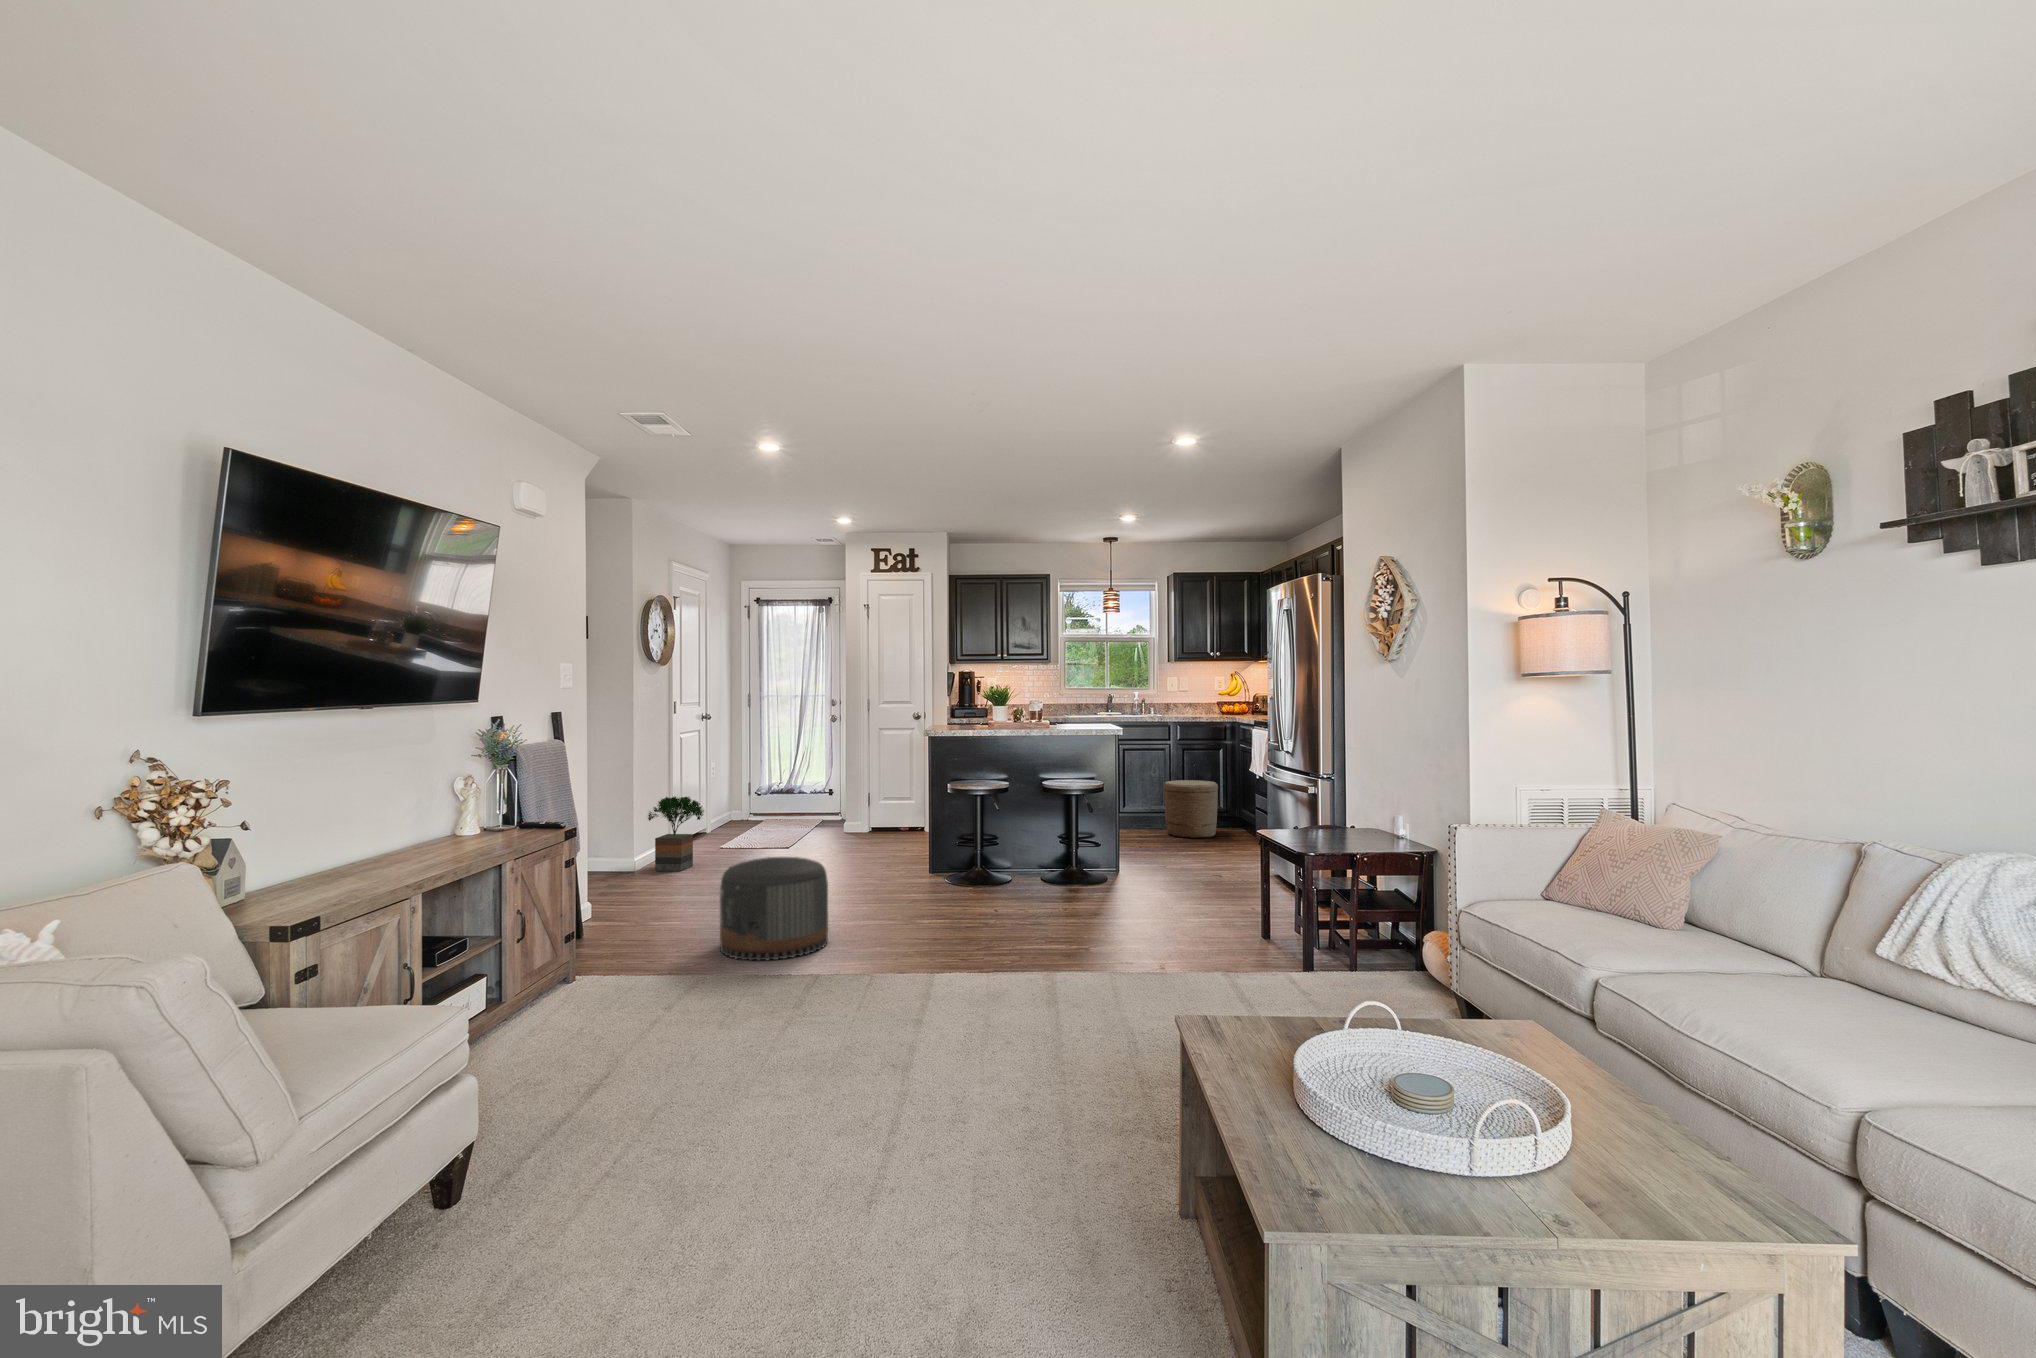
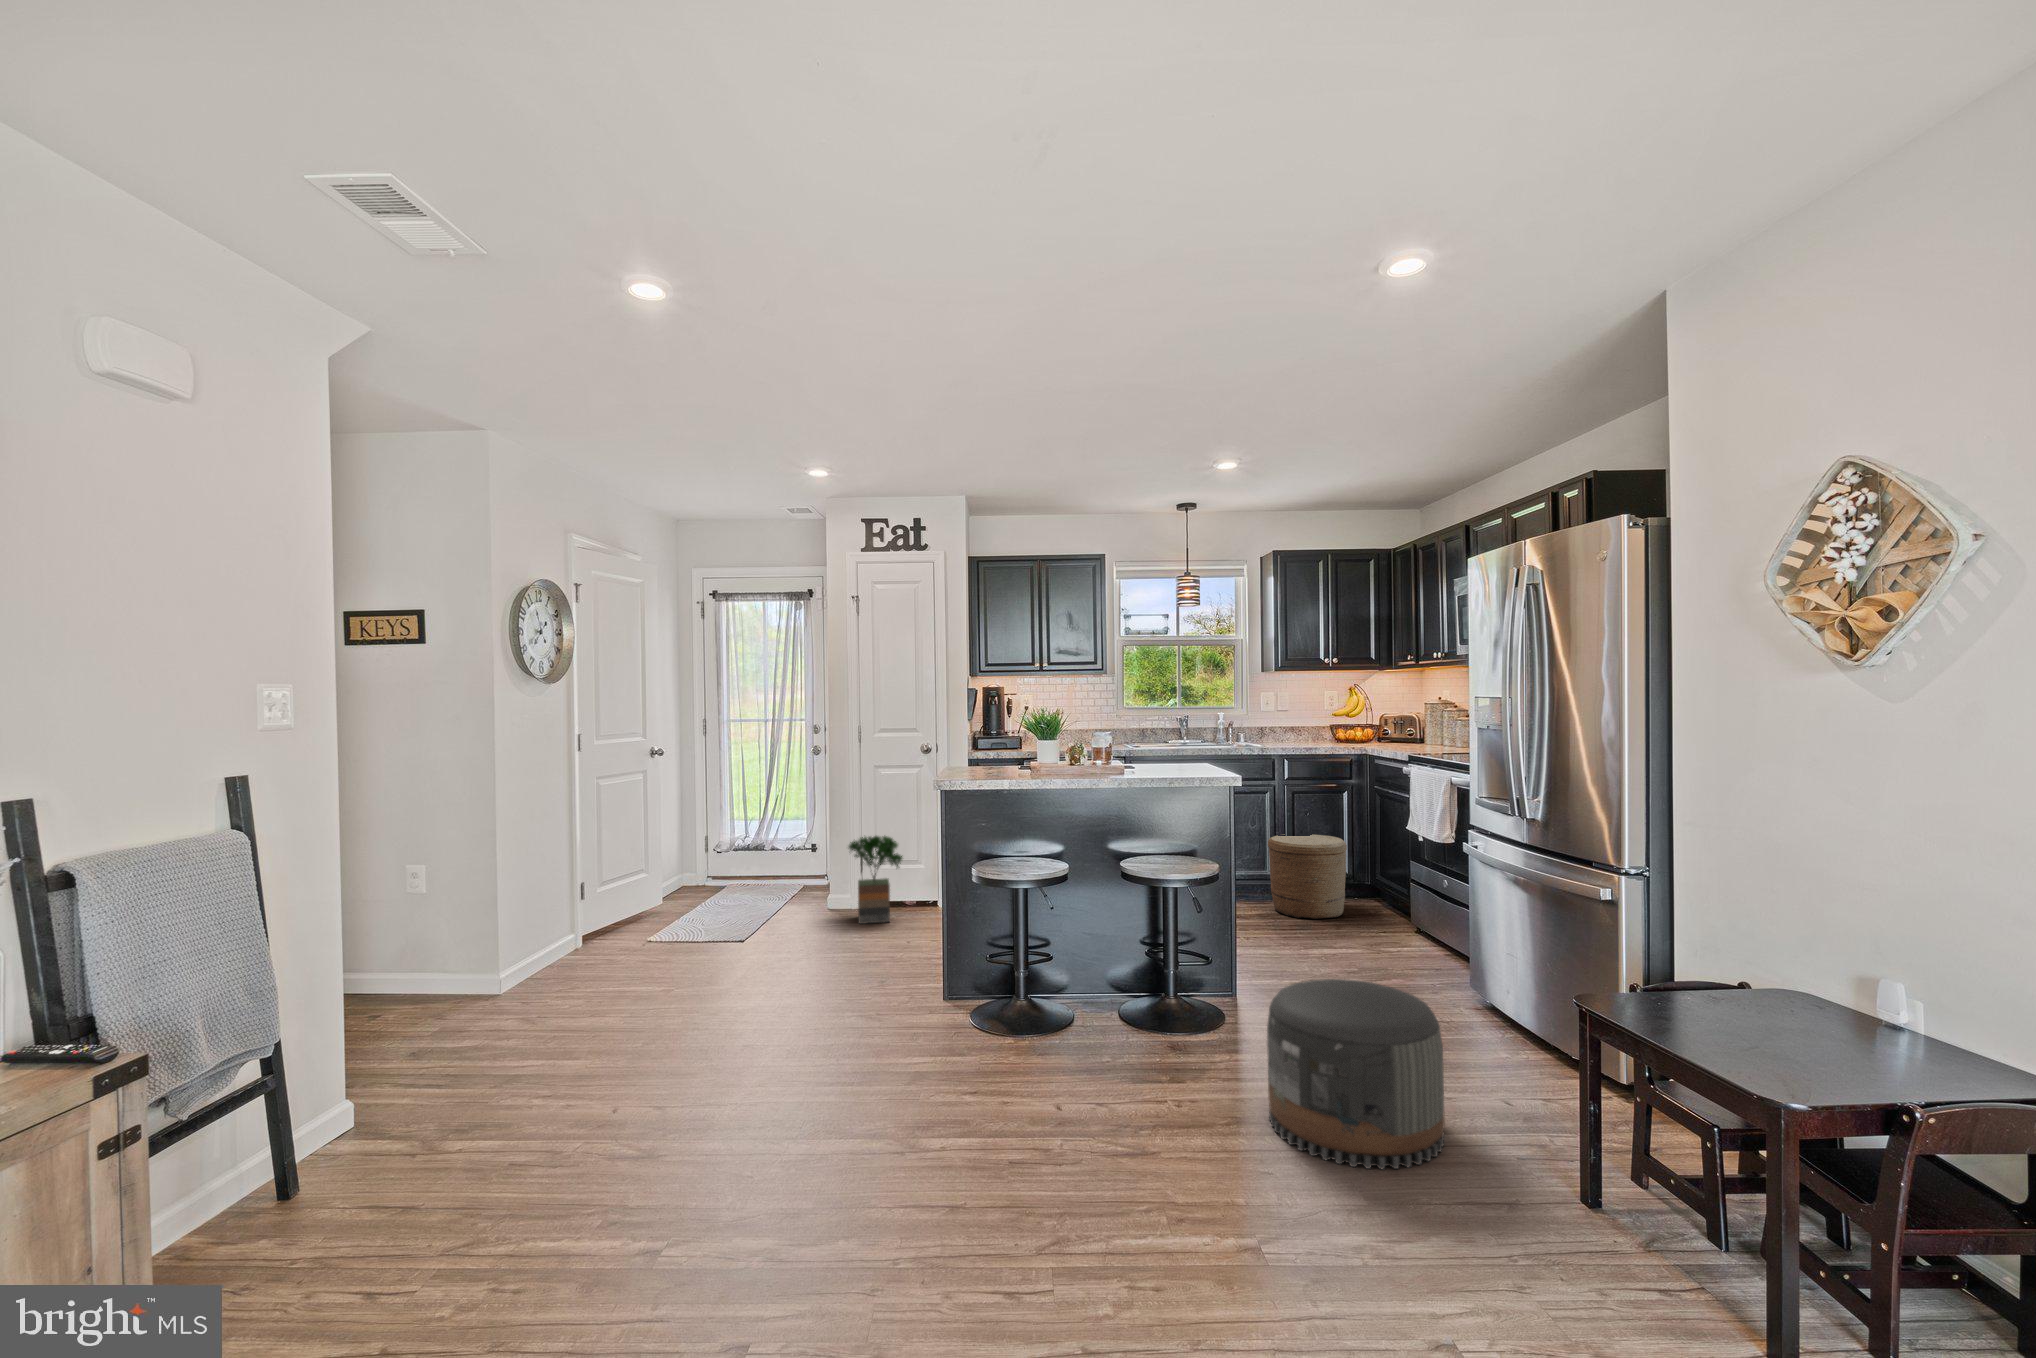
potted tree: present [648,797,704,871] -> present [849,836,902,924]
pouf: present [720,857,828,961] -> present [1267,979,1445,1169]

